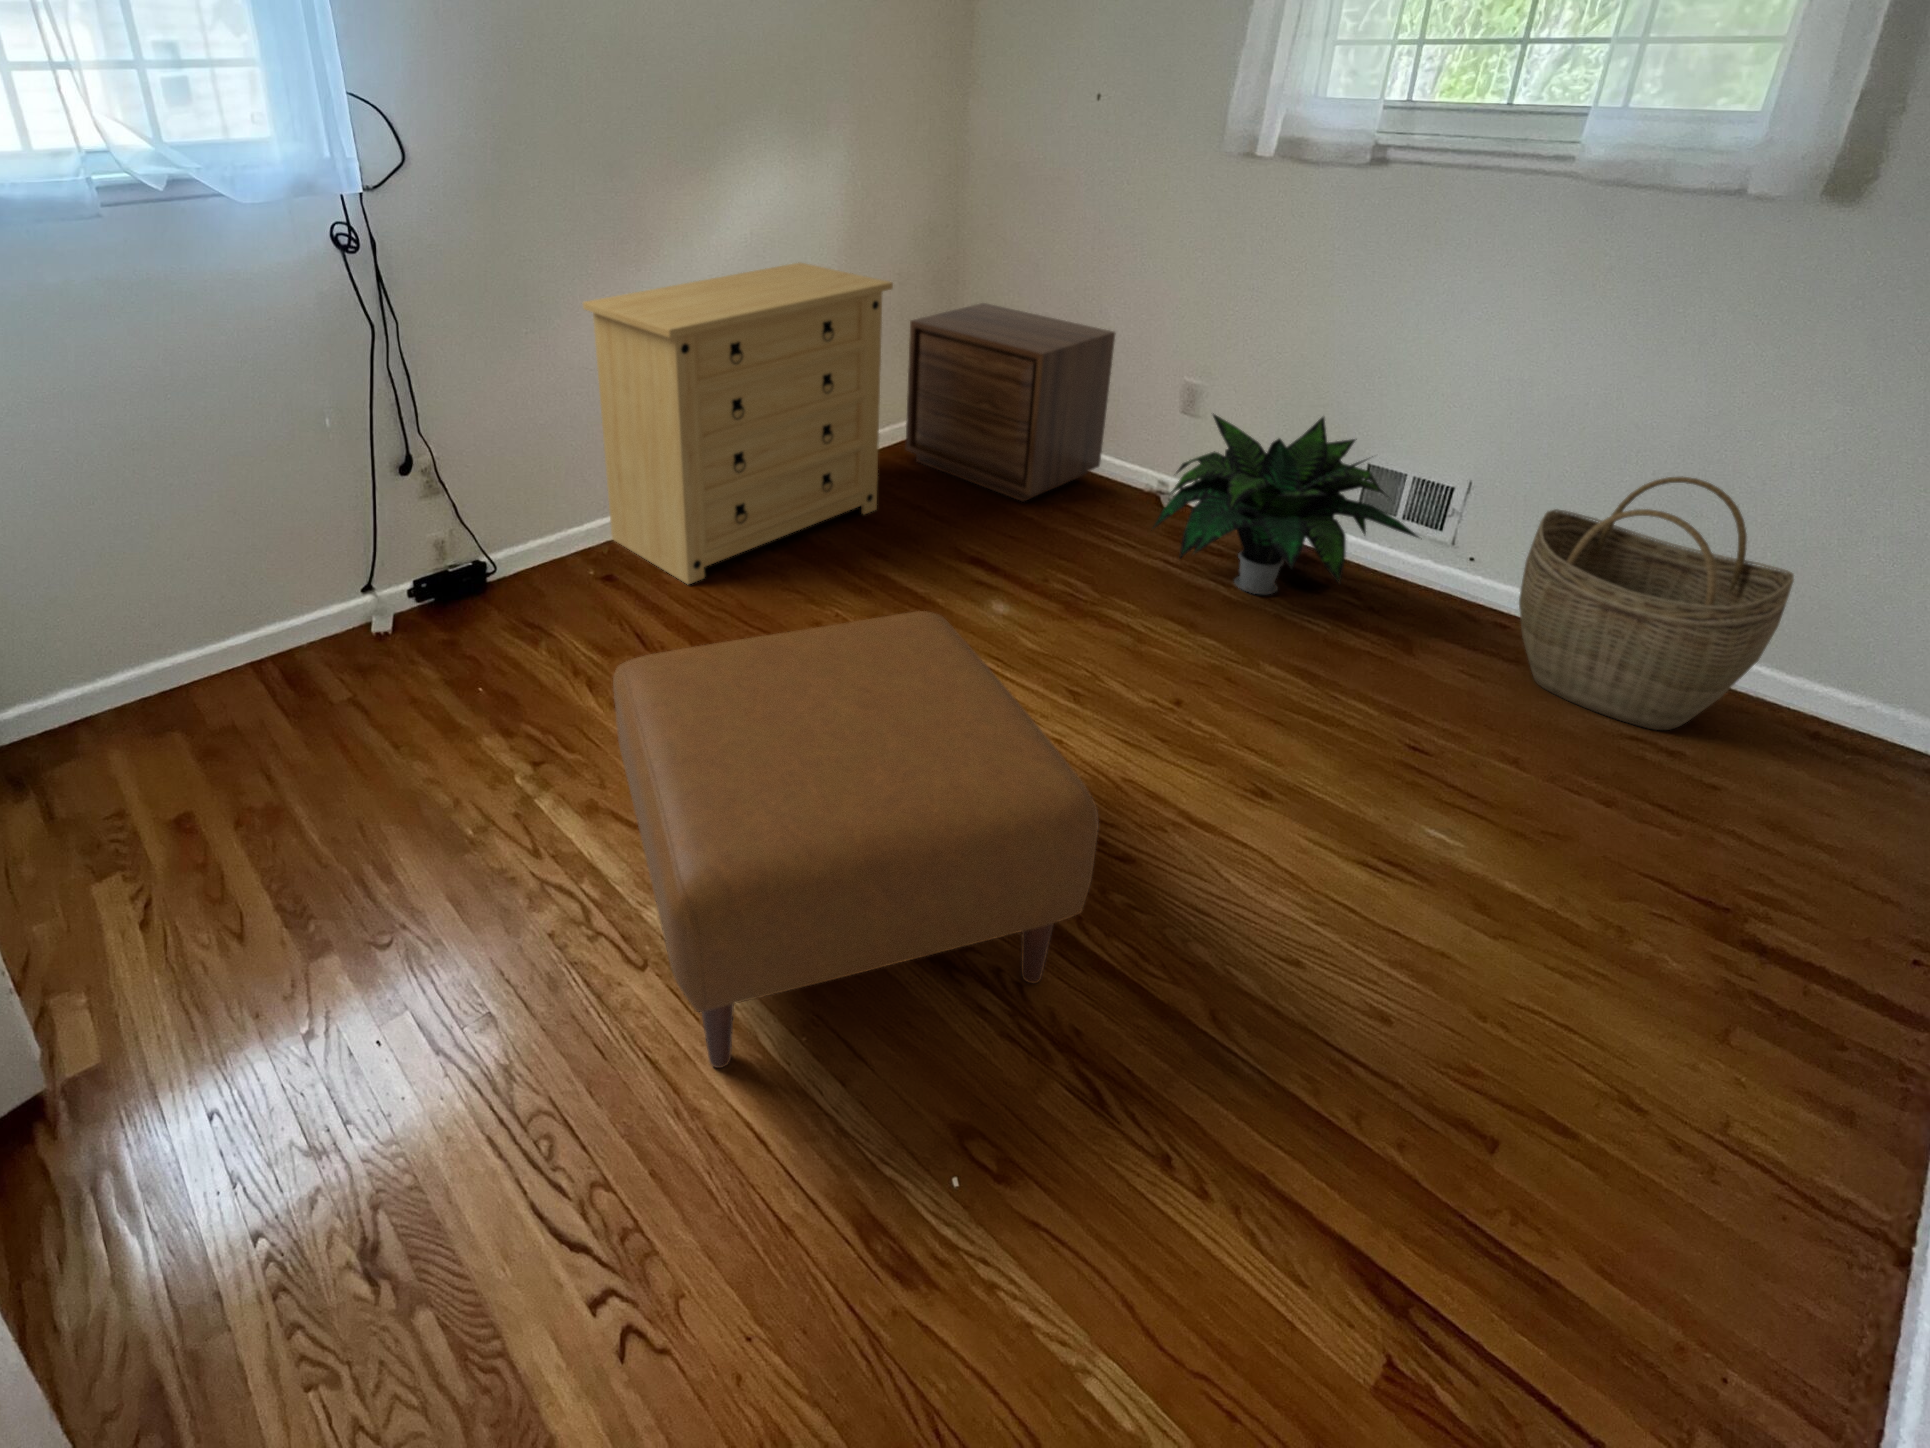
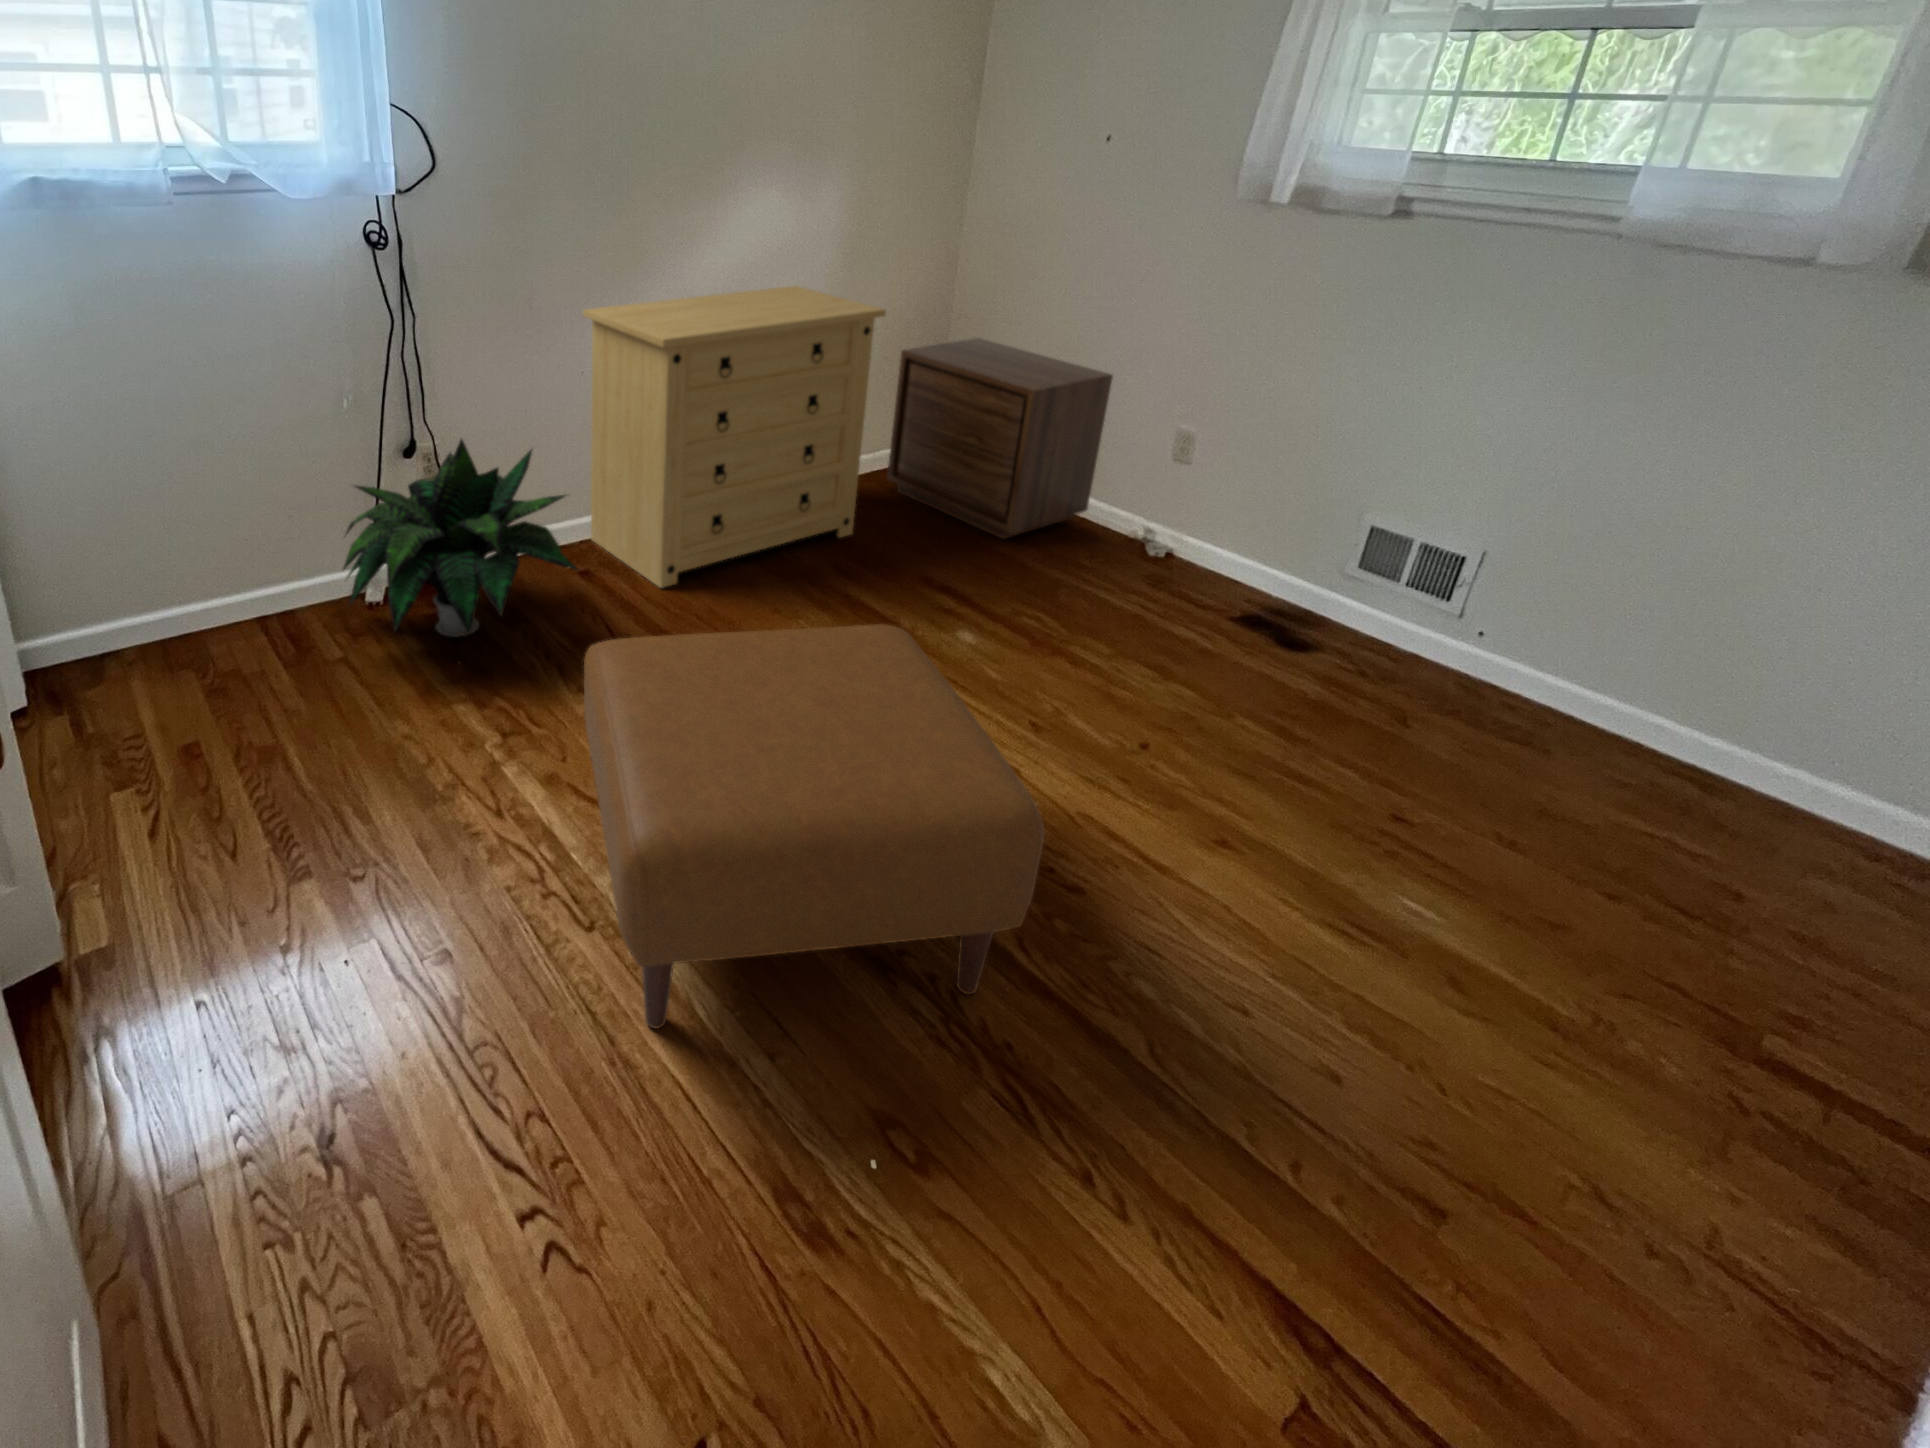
potted plant: present [1153,414,1418,594] -> present [343,439,578,636]
woven basket: present [1519,476,1794,730] -> none [1531,563,1851,834]

